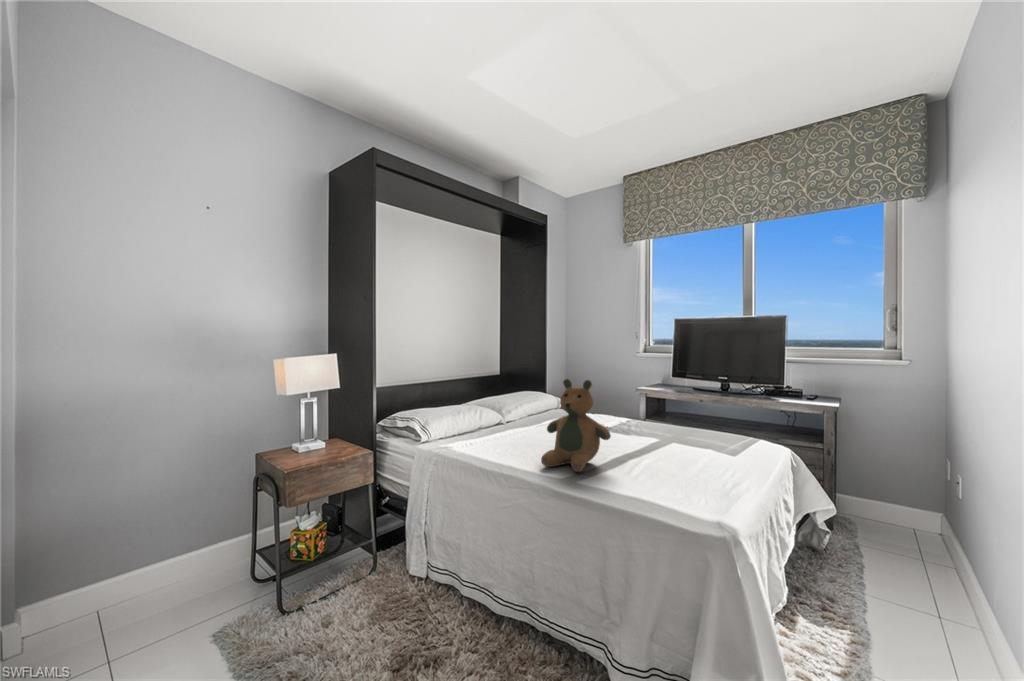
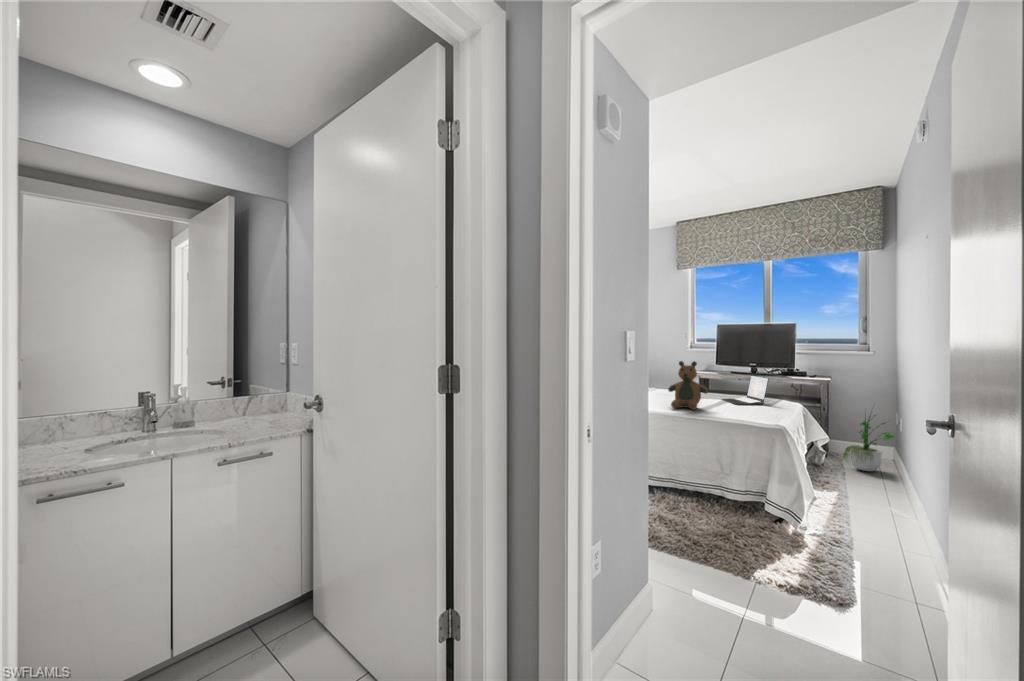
laptop: none [654,401,728,456] -> present [722,376,769,405]
potted plant: none [858,445,959,567] -> present [843,414,895,471]

